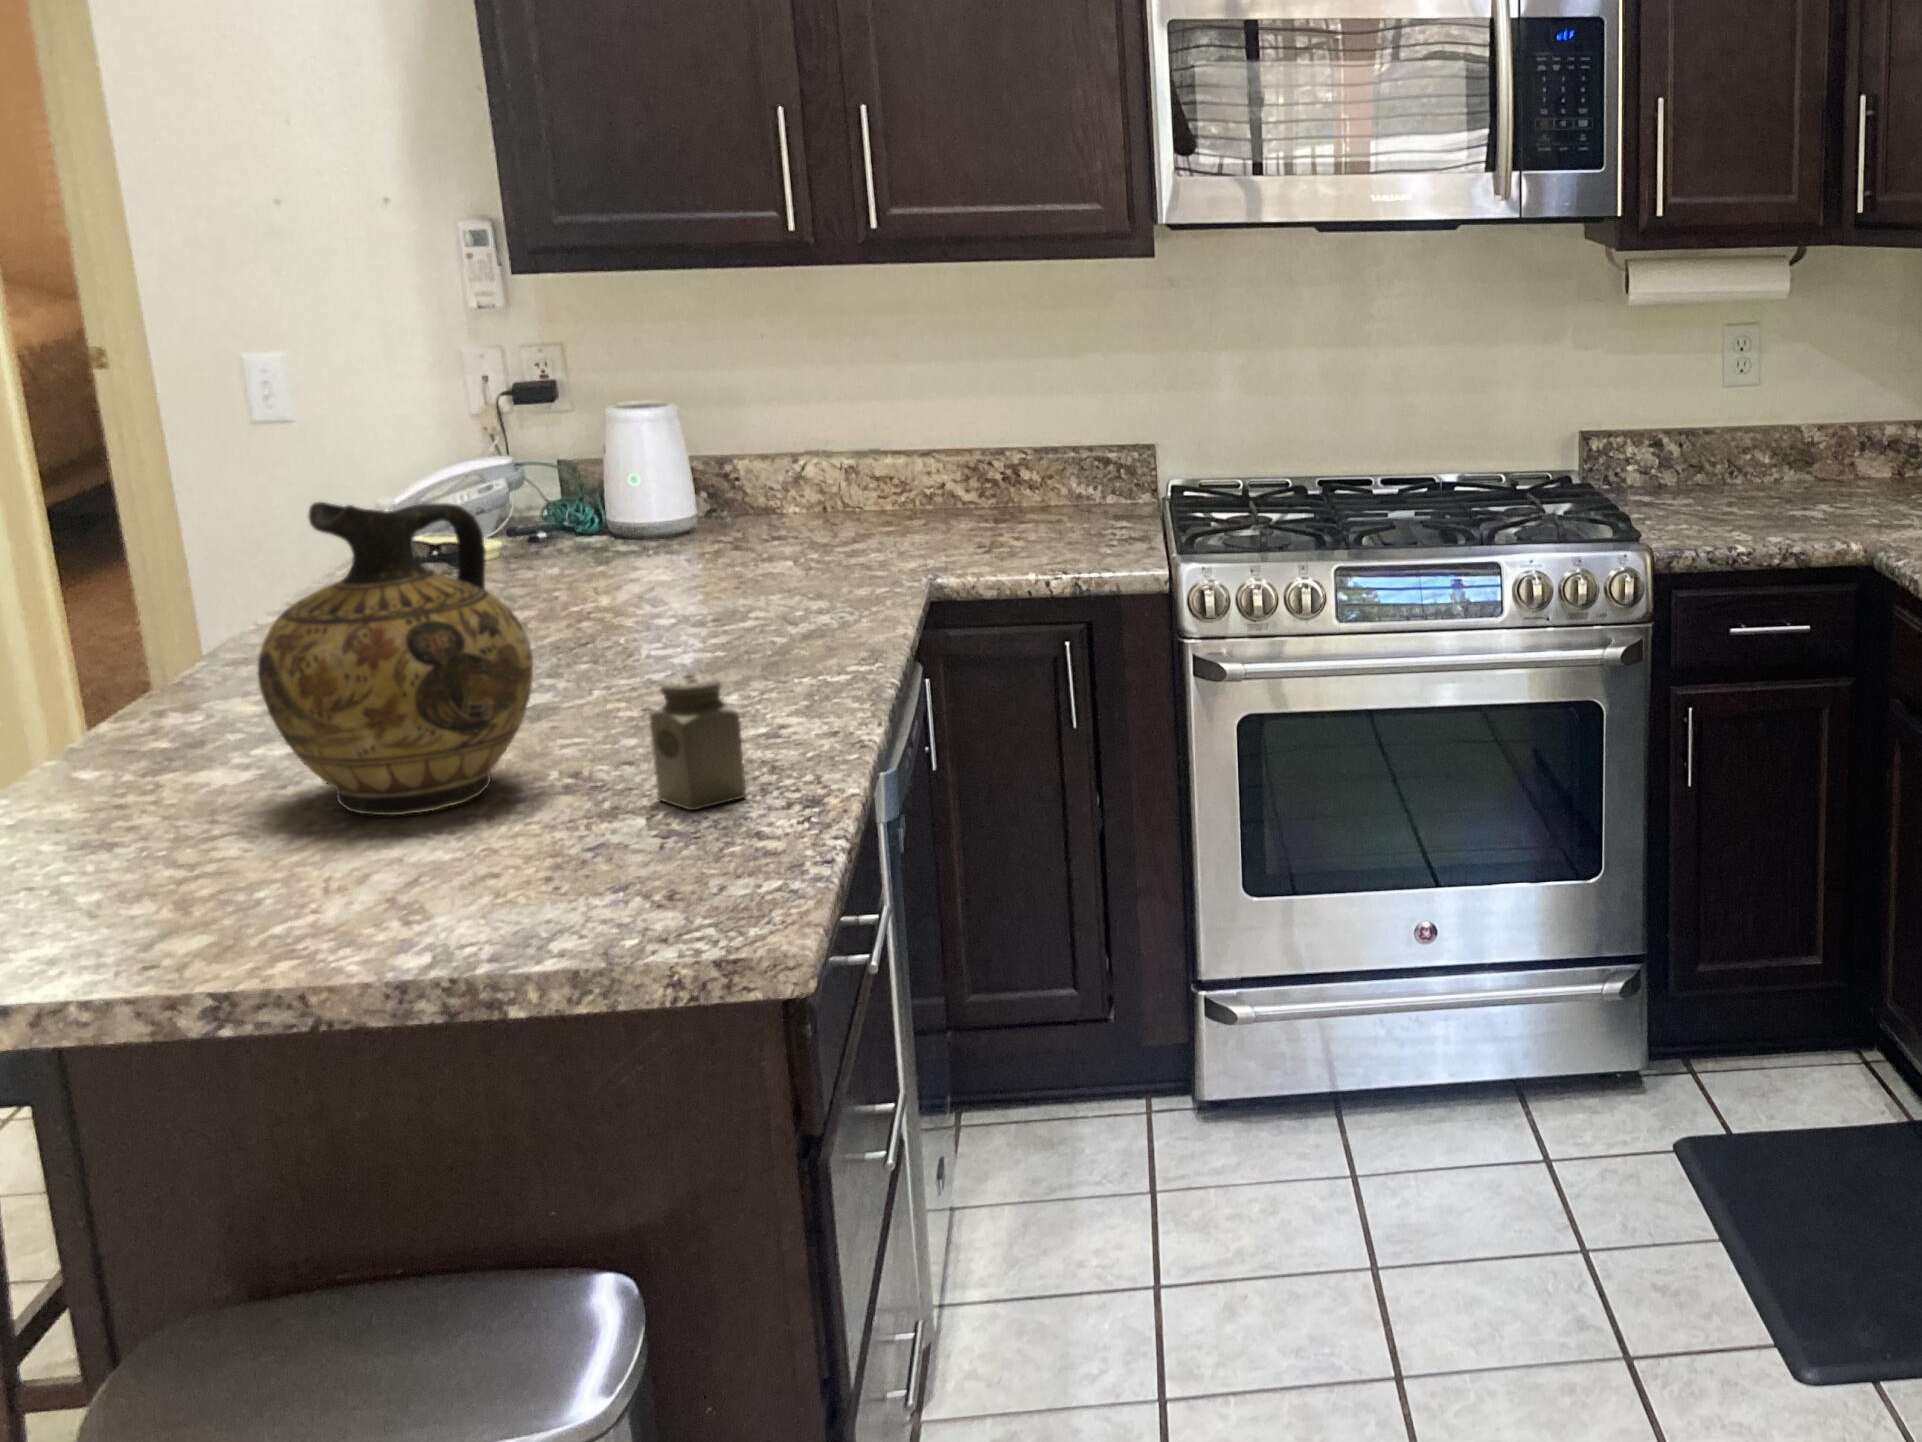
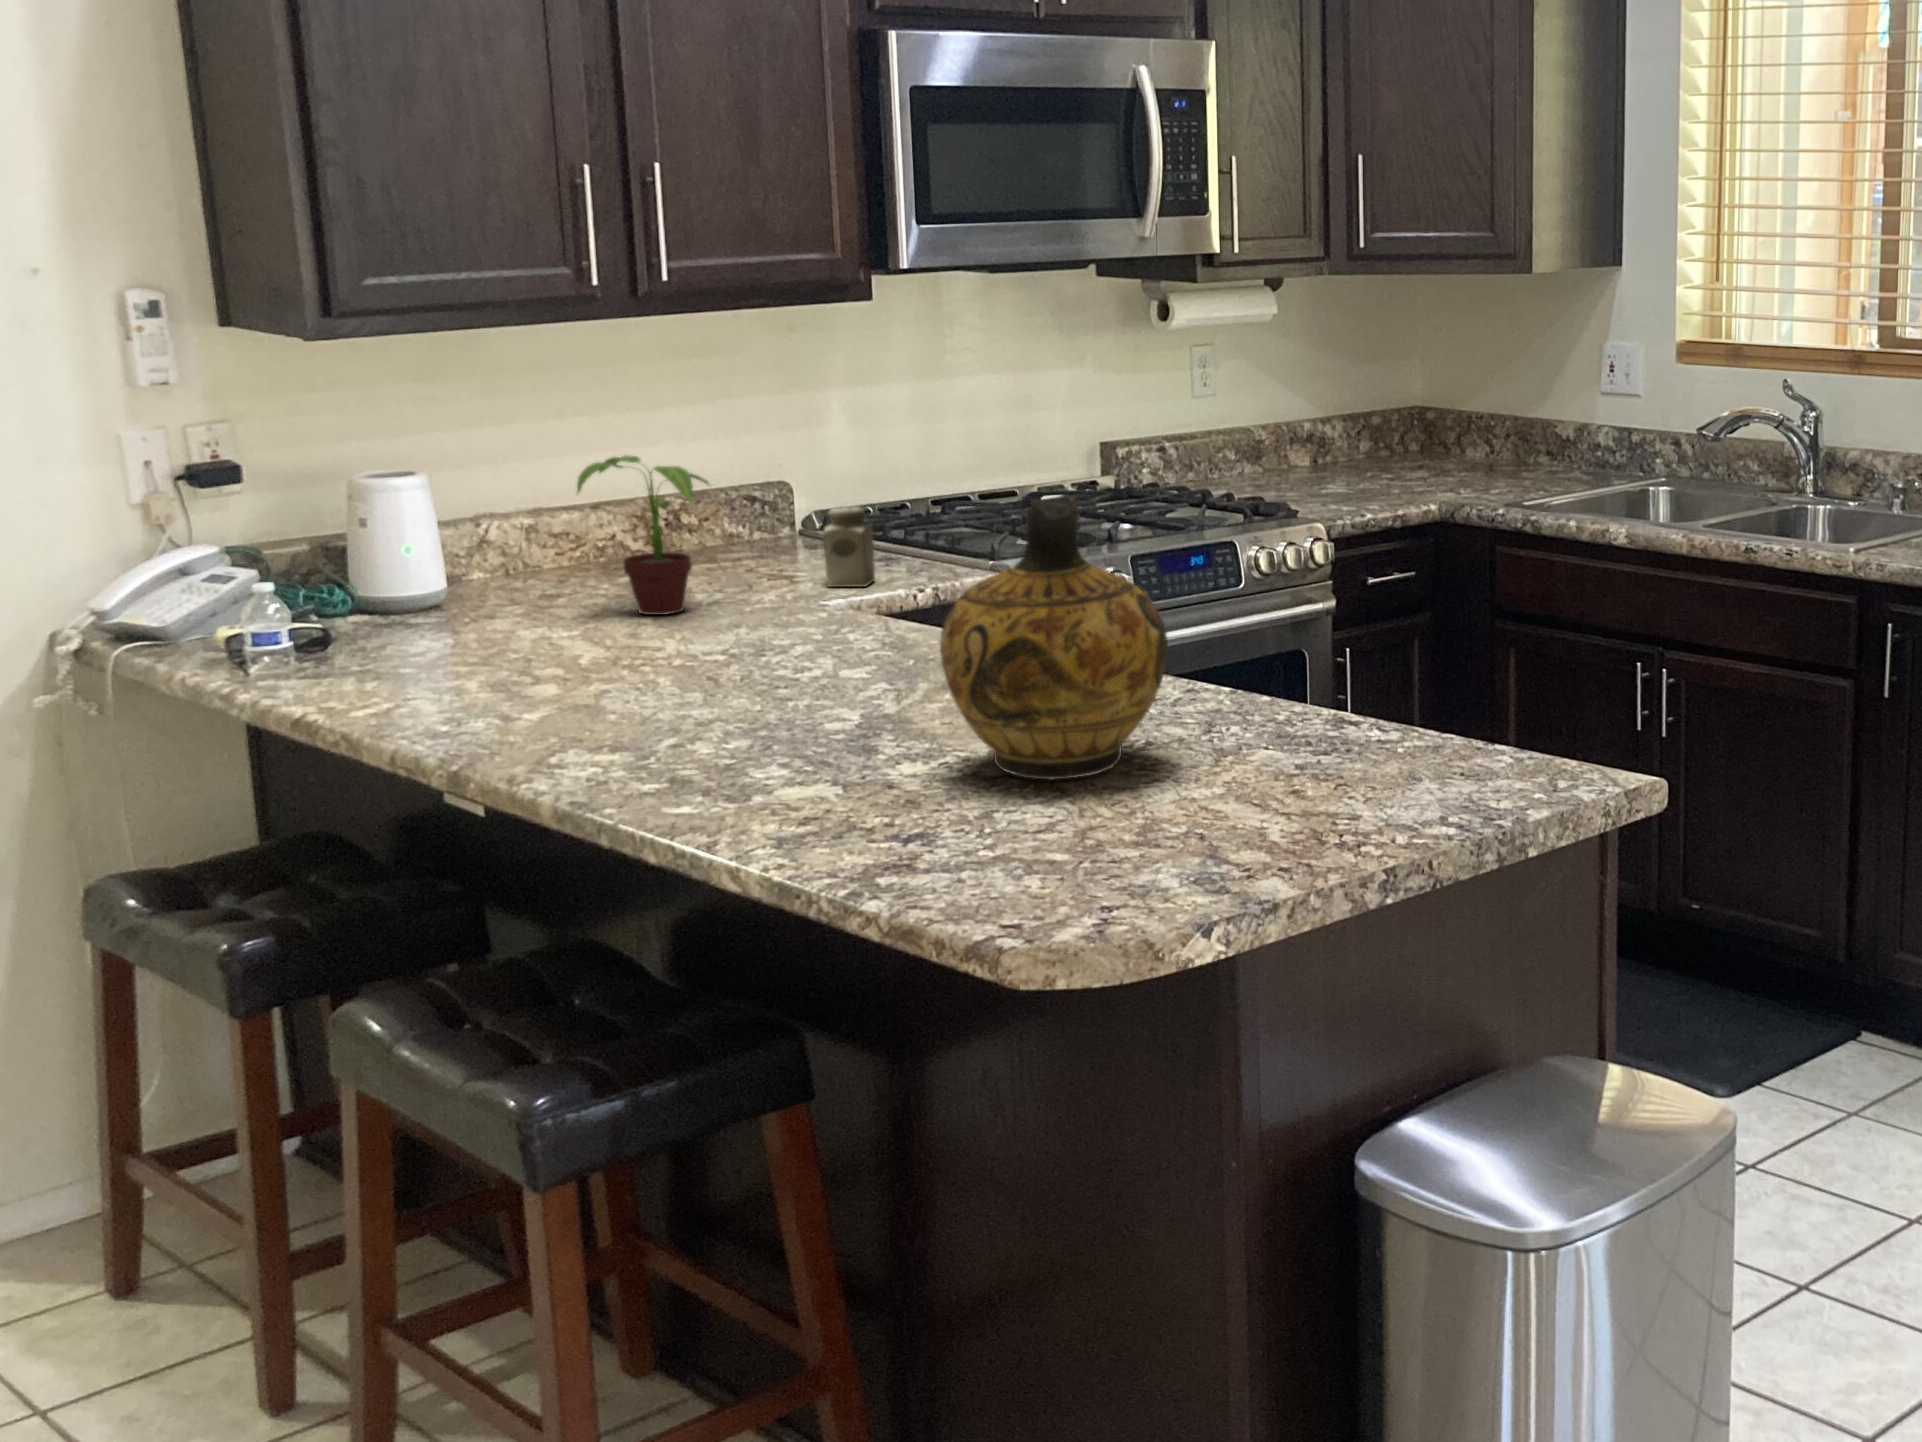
potted plant: none [683,407,851,572] -> present [577,456,708,615]
salt shaker: present [650,675,746,810] -> present [823,506,875,587]

